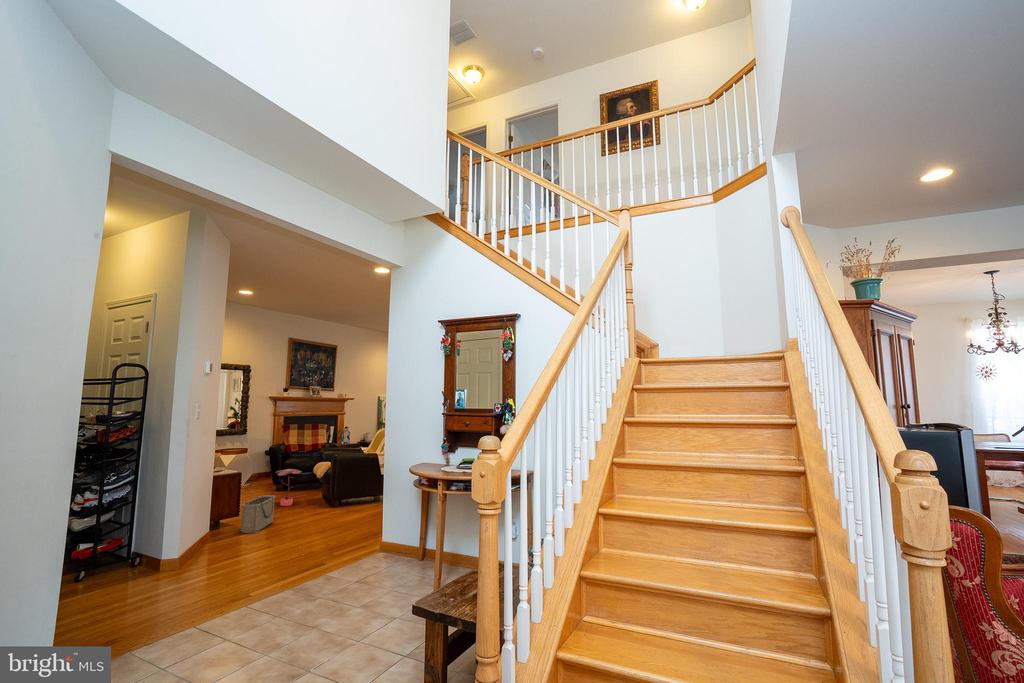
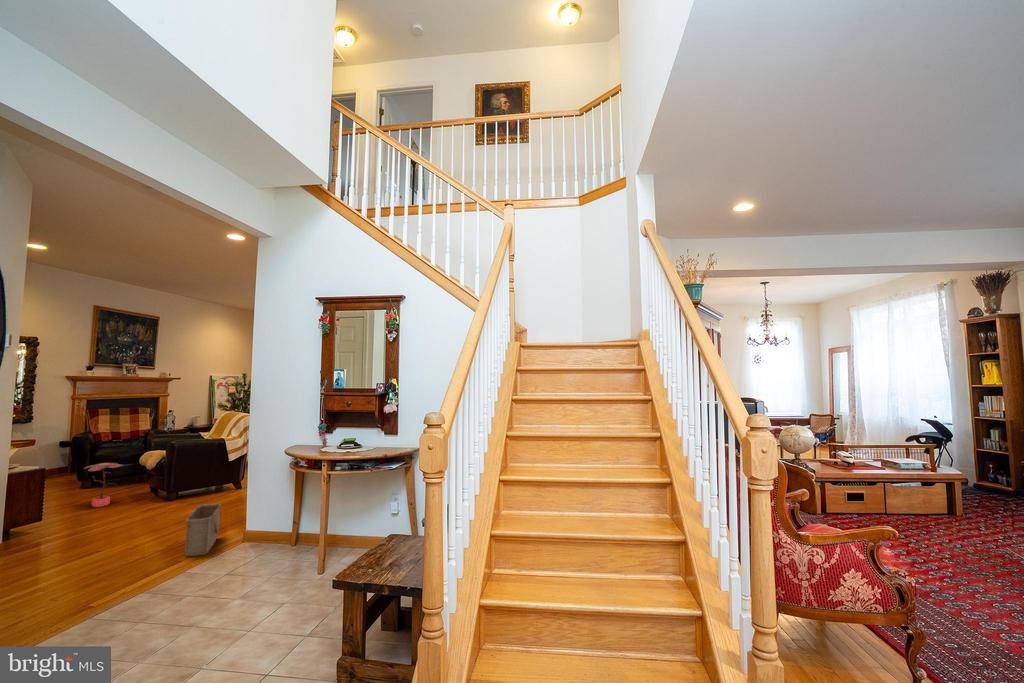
basket: present [241,495,276,533] -> present [185,503,221,556]

